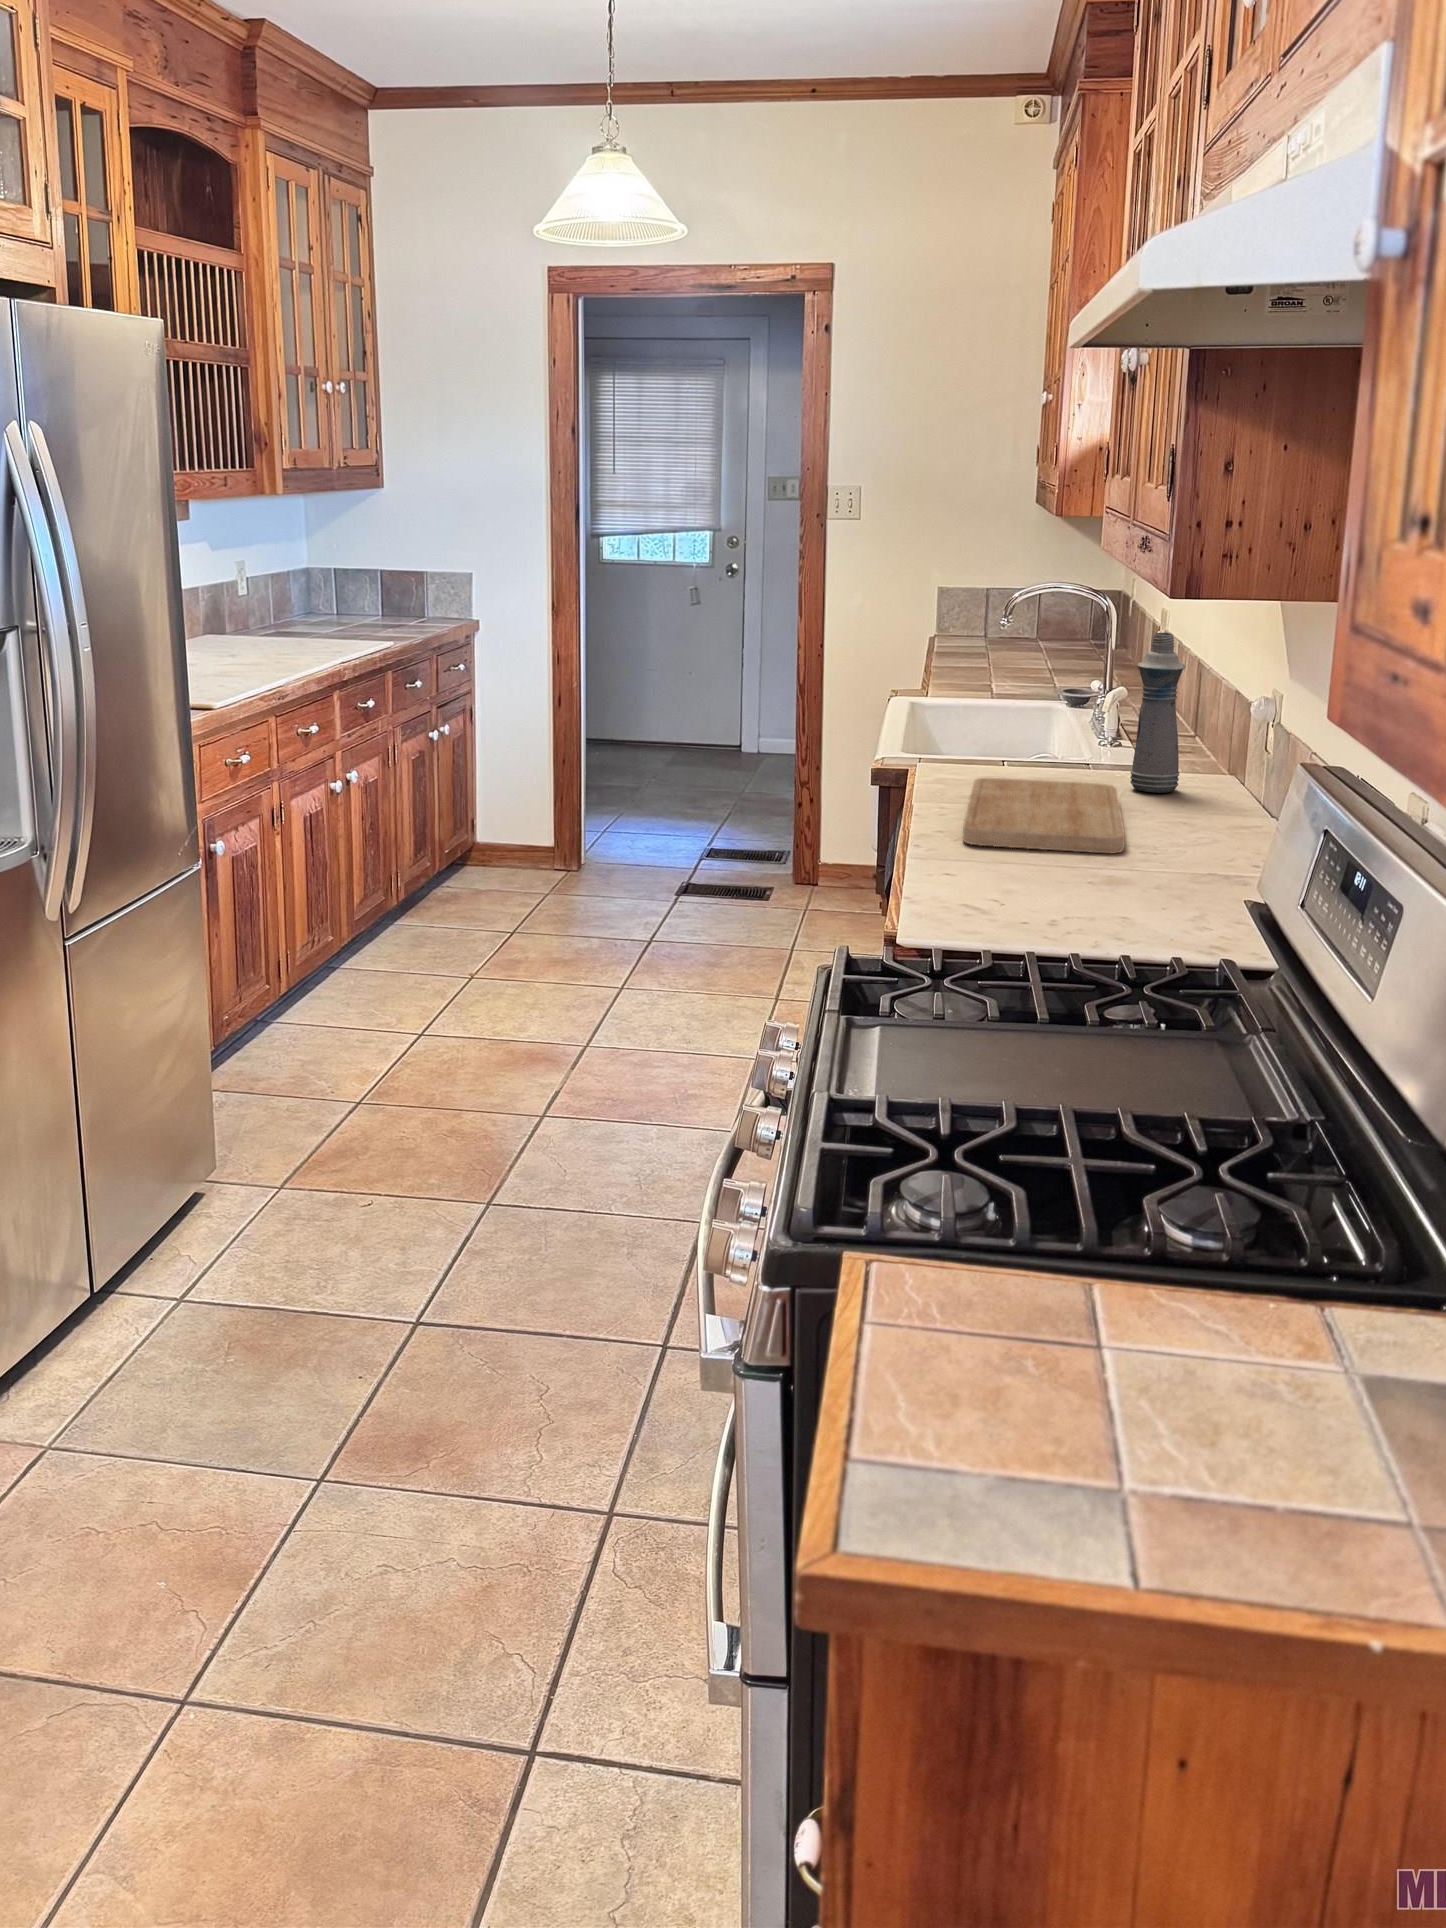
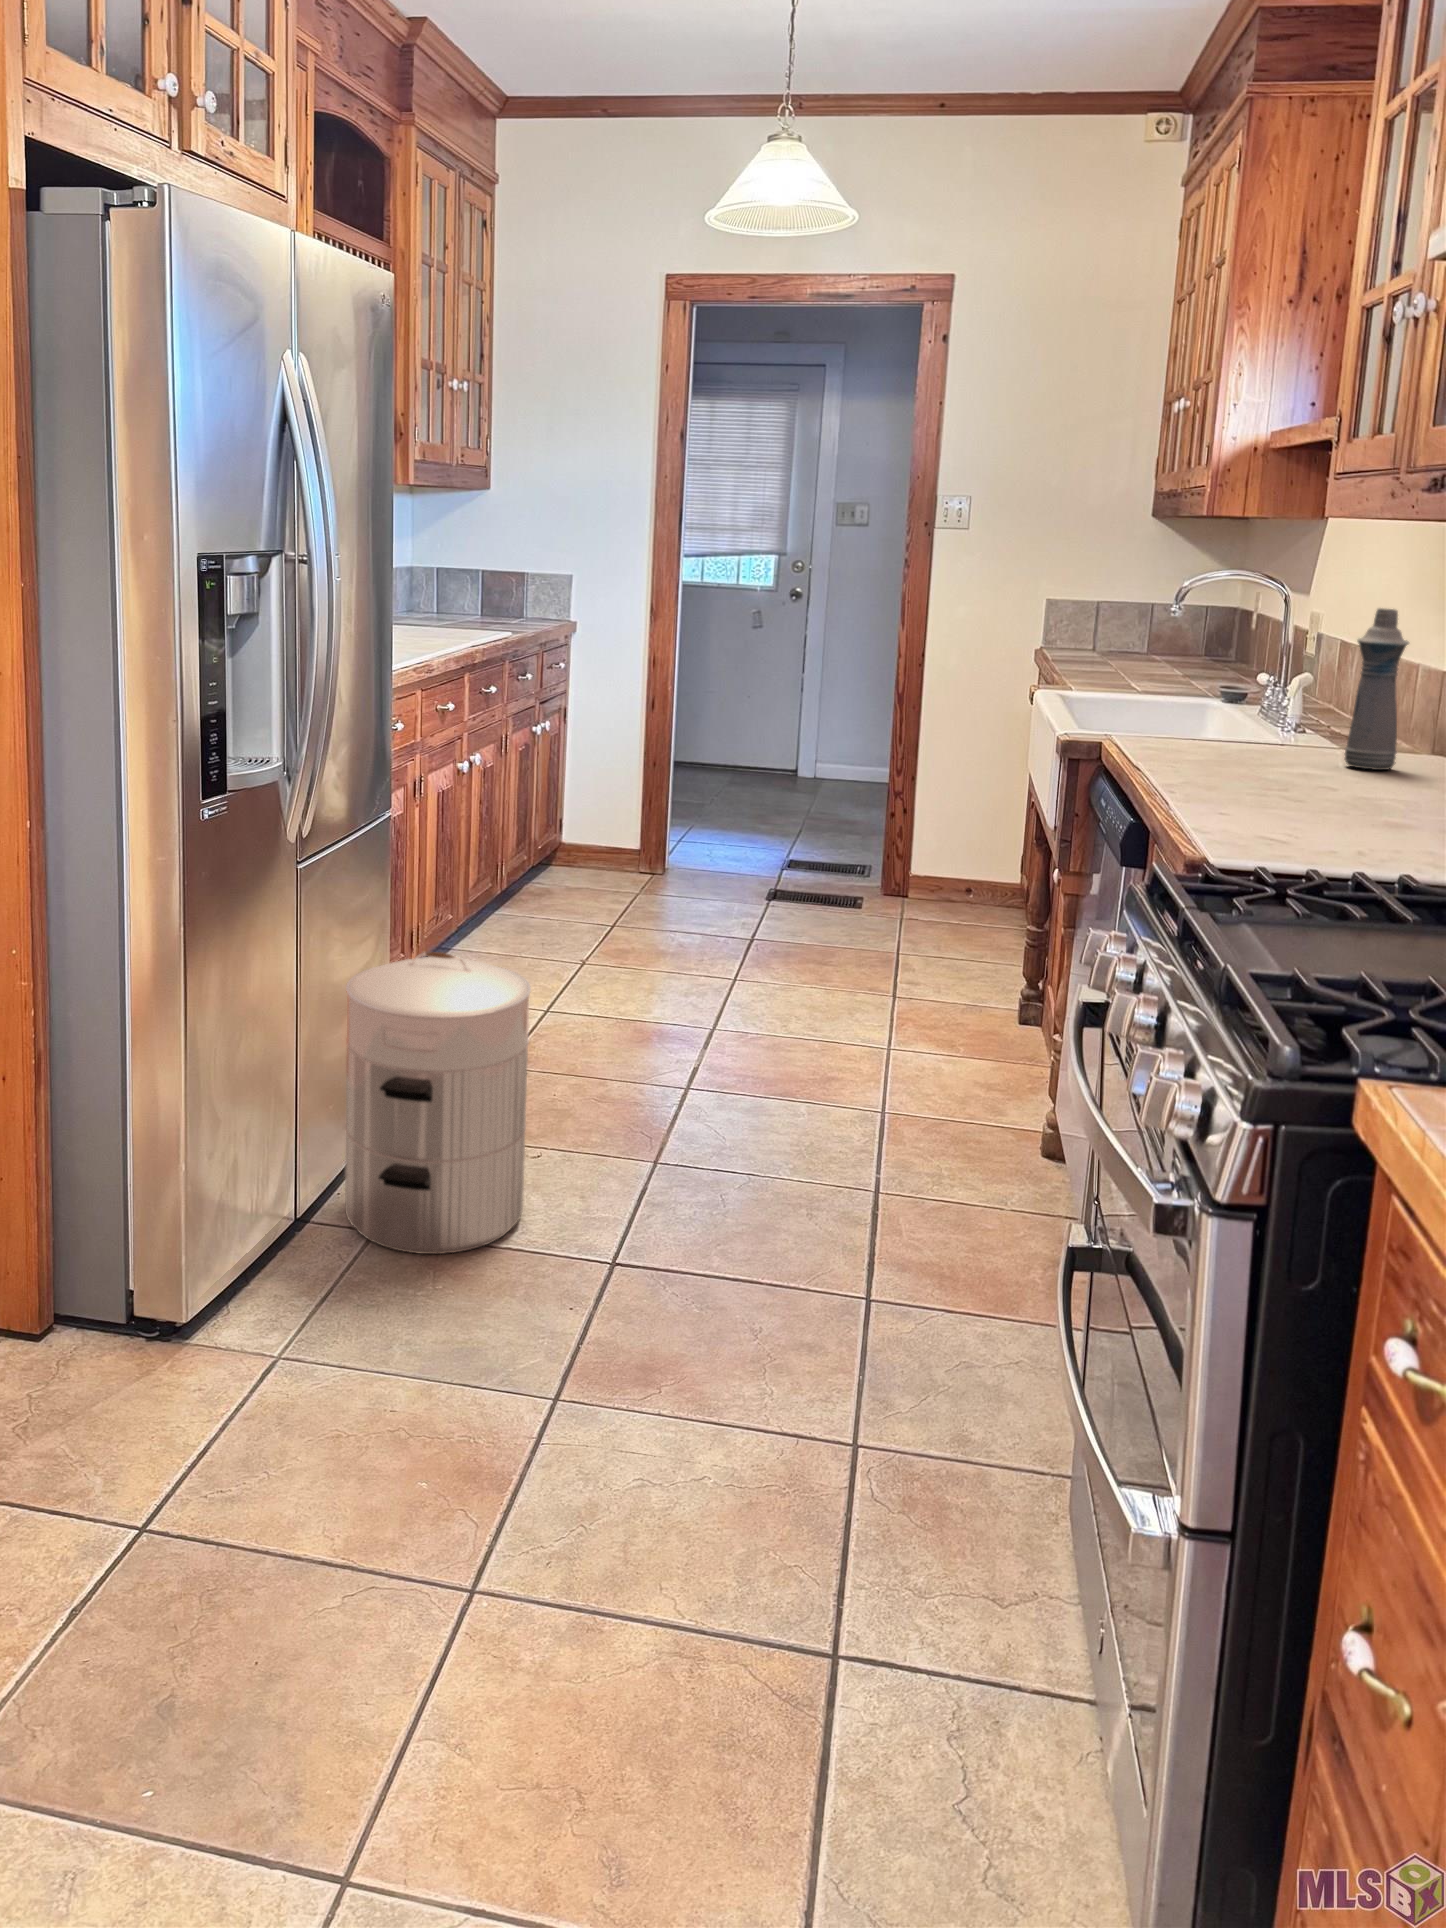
cutting board: present [963,778,1125,853] -> none [1187,748,1379,812]
waste bin: none [137,1015,340,1320] -> present [345,952,531,1254]

